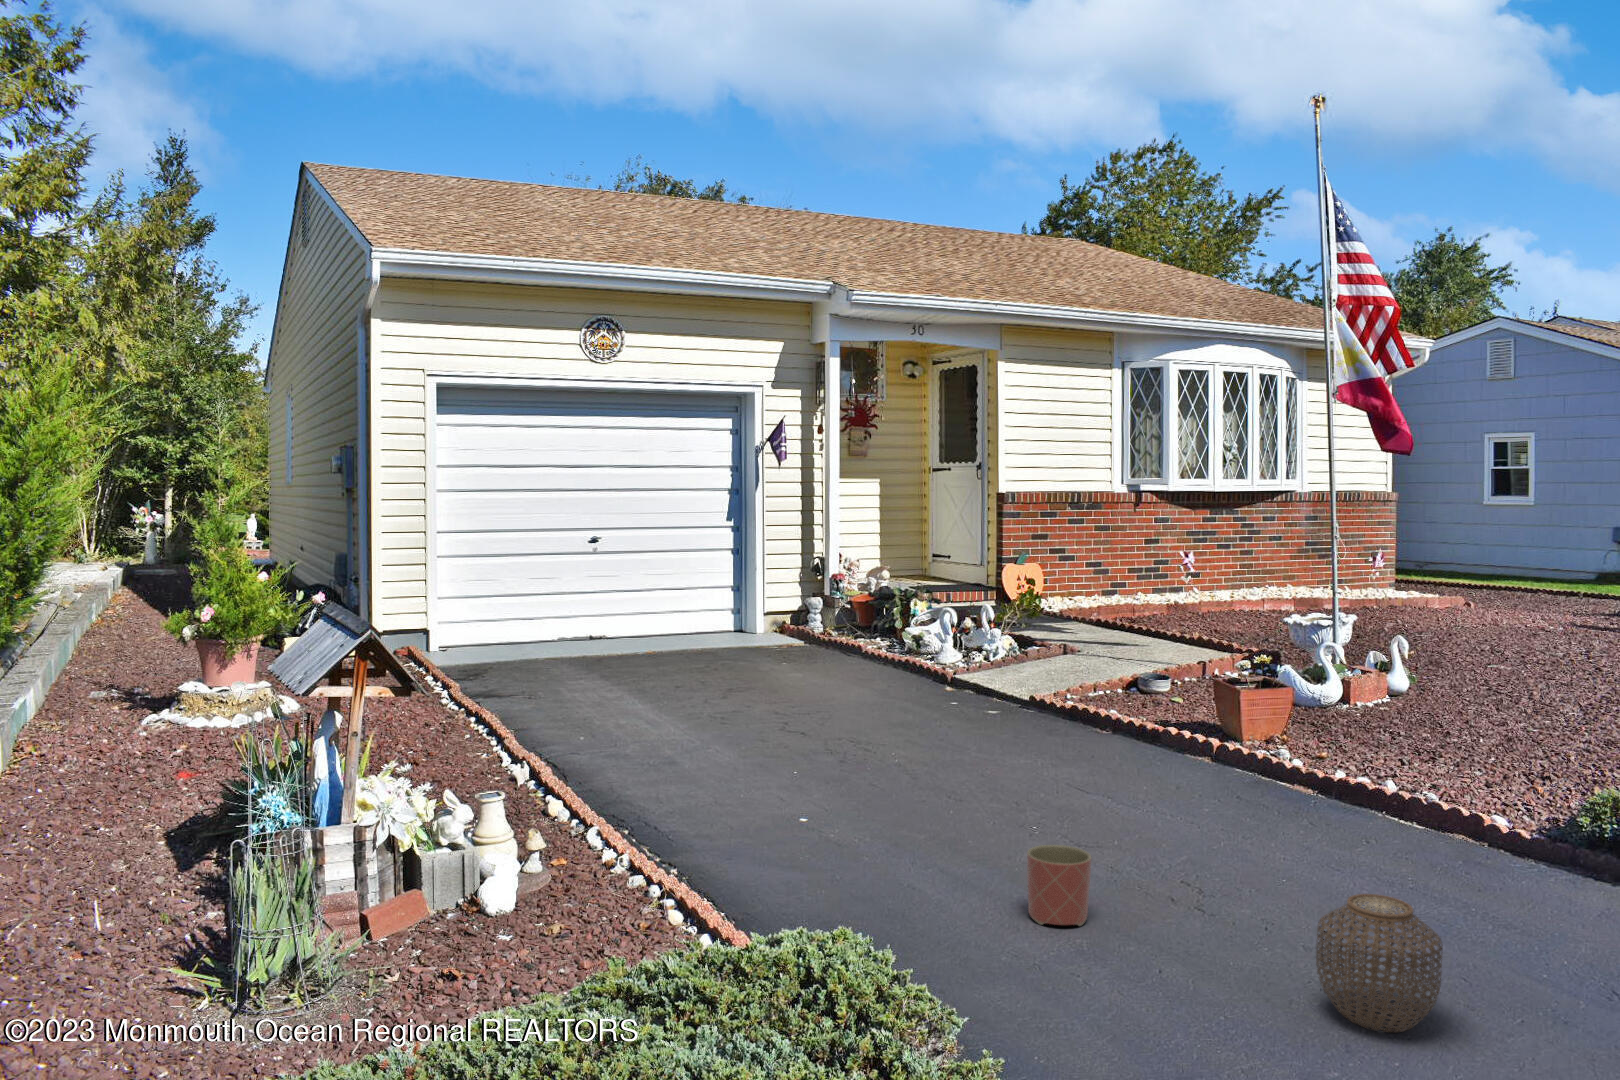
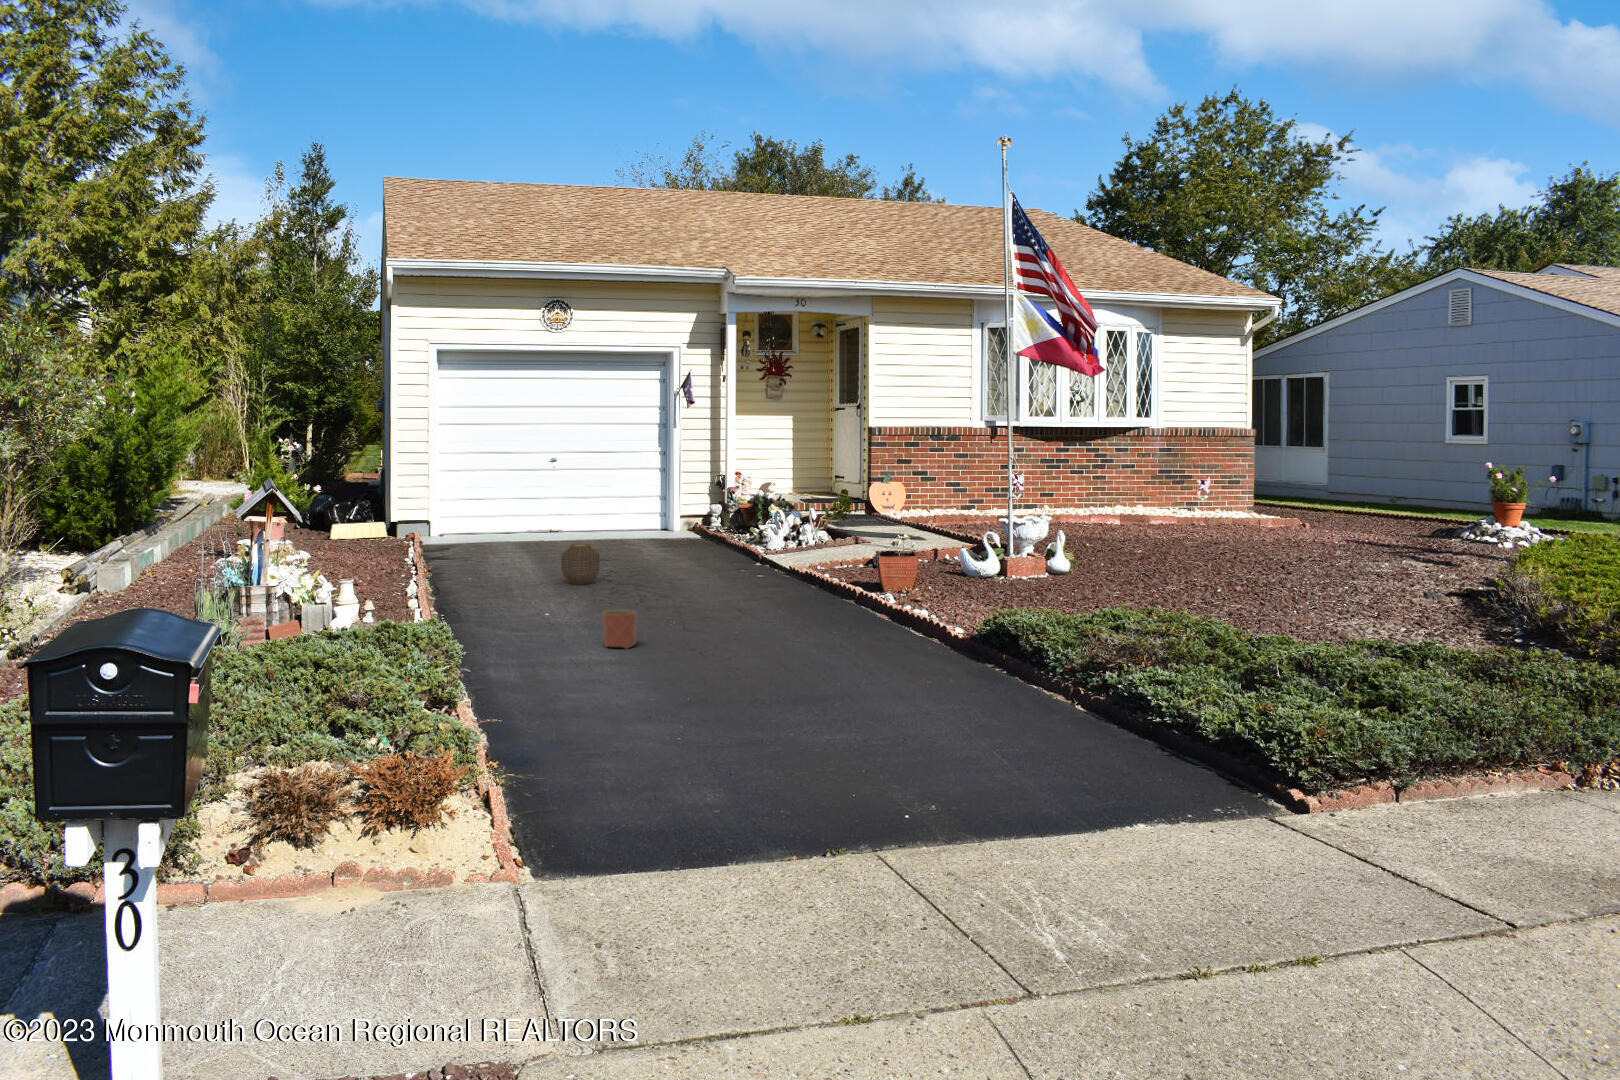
woven basket: present [1316,894,1442,1032] -> present [562,544,599,585]

